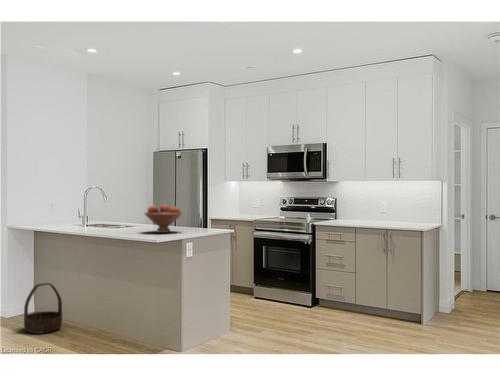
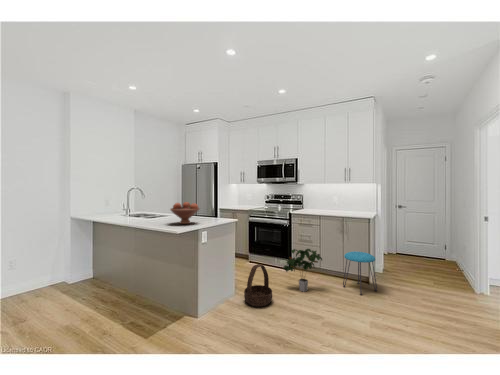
potted plant: none [297,272,351,330] -> present [283,249,322,292]
stool: none [382,278,428,335] -> present [343,252,377,295]
basket: present [24,283,62,334] -> present [244,264,272,307]

